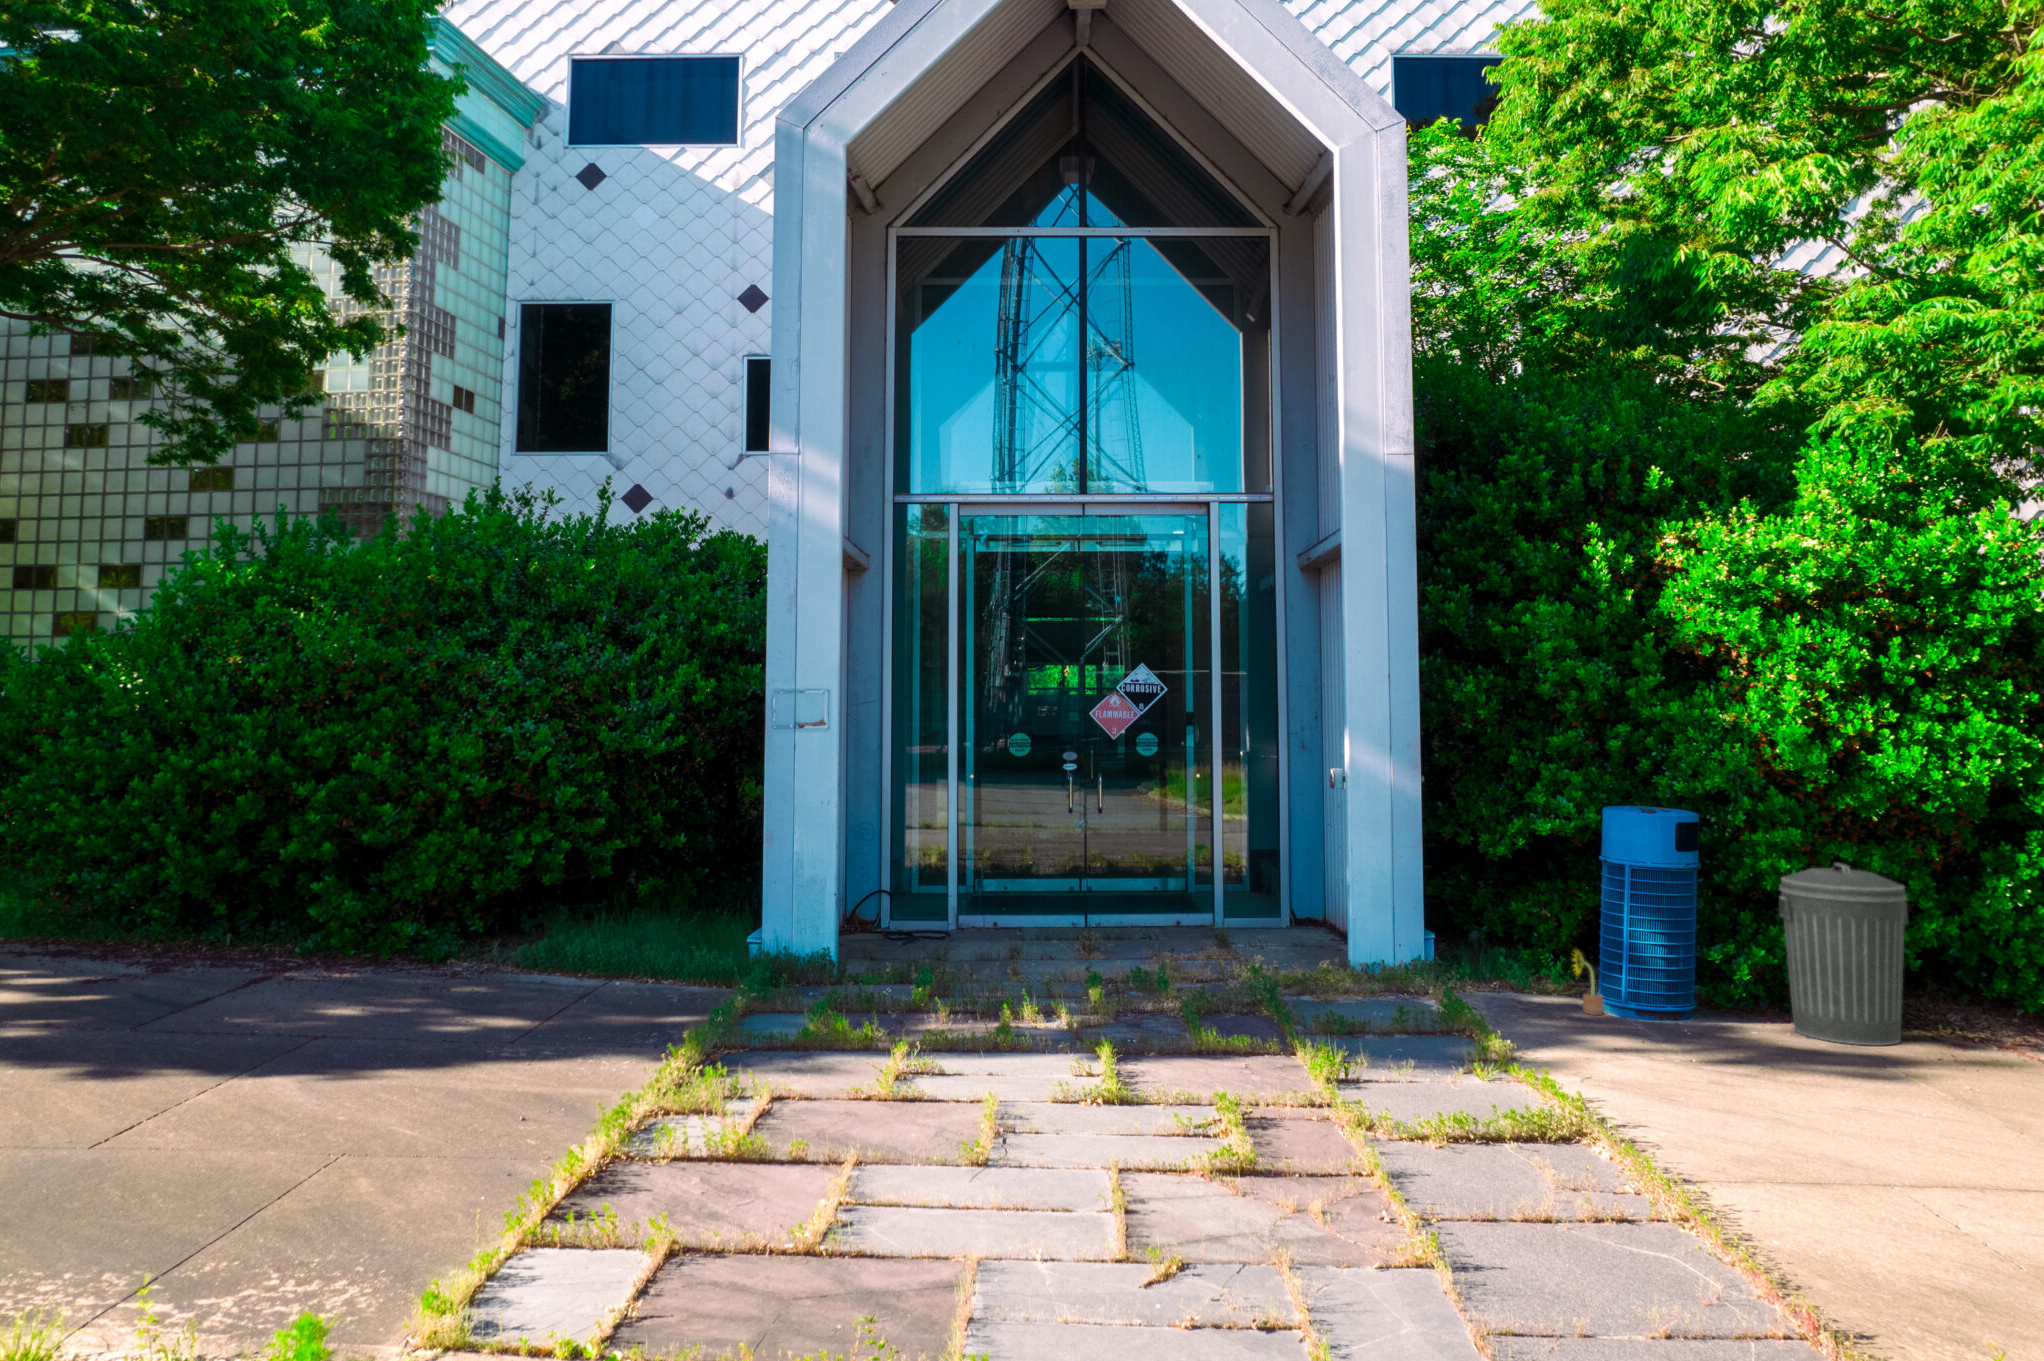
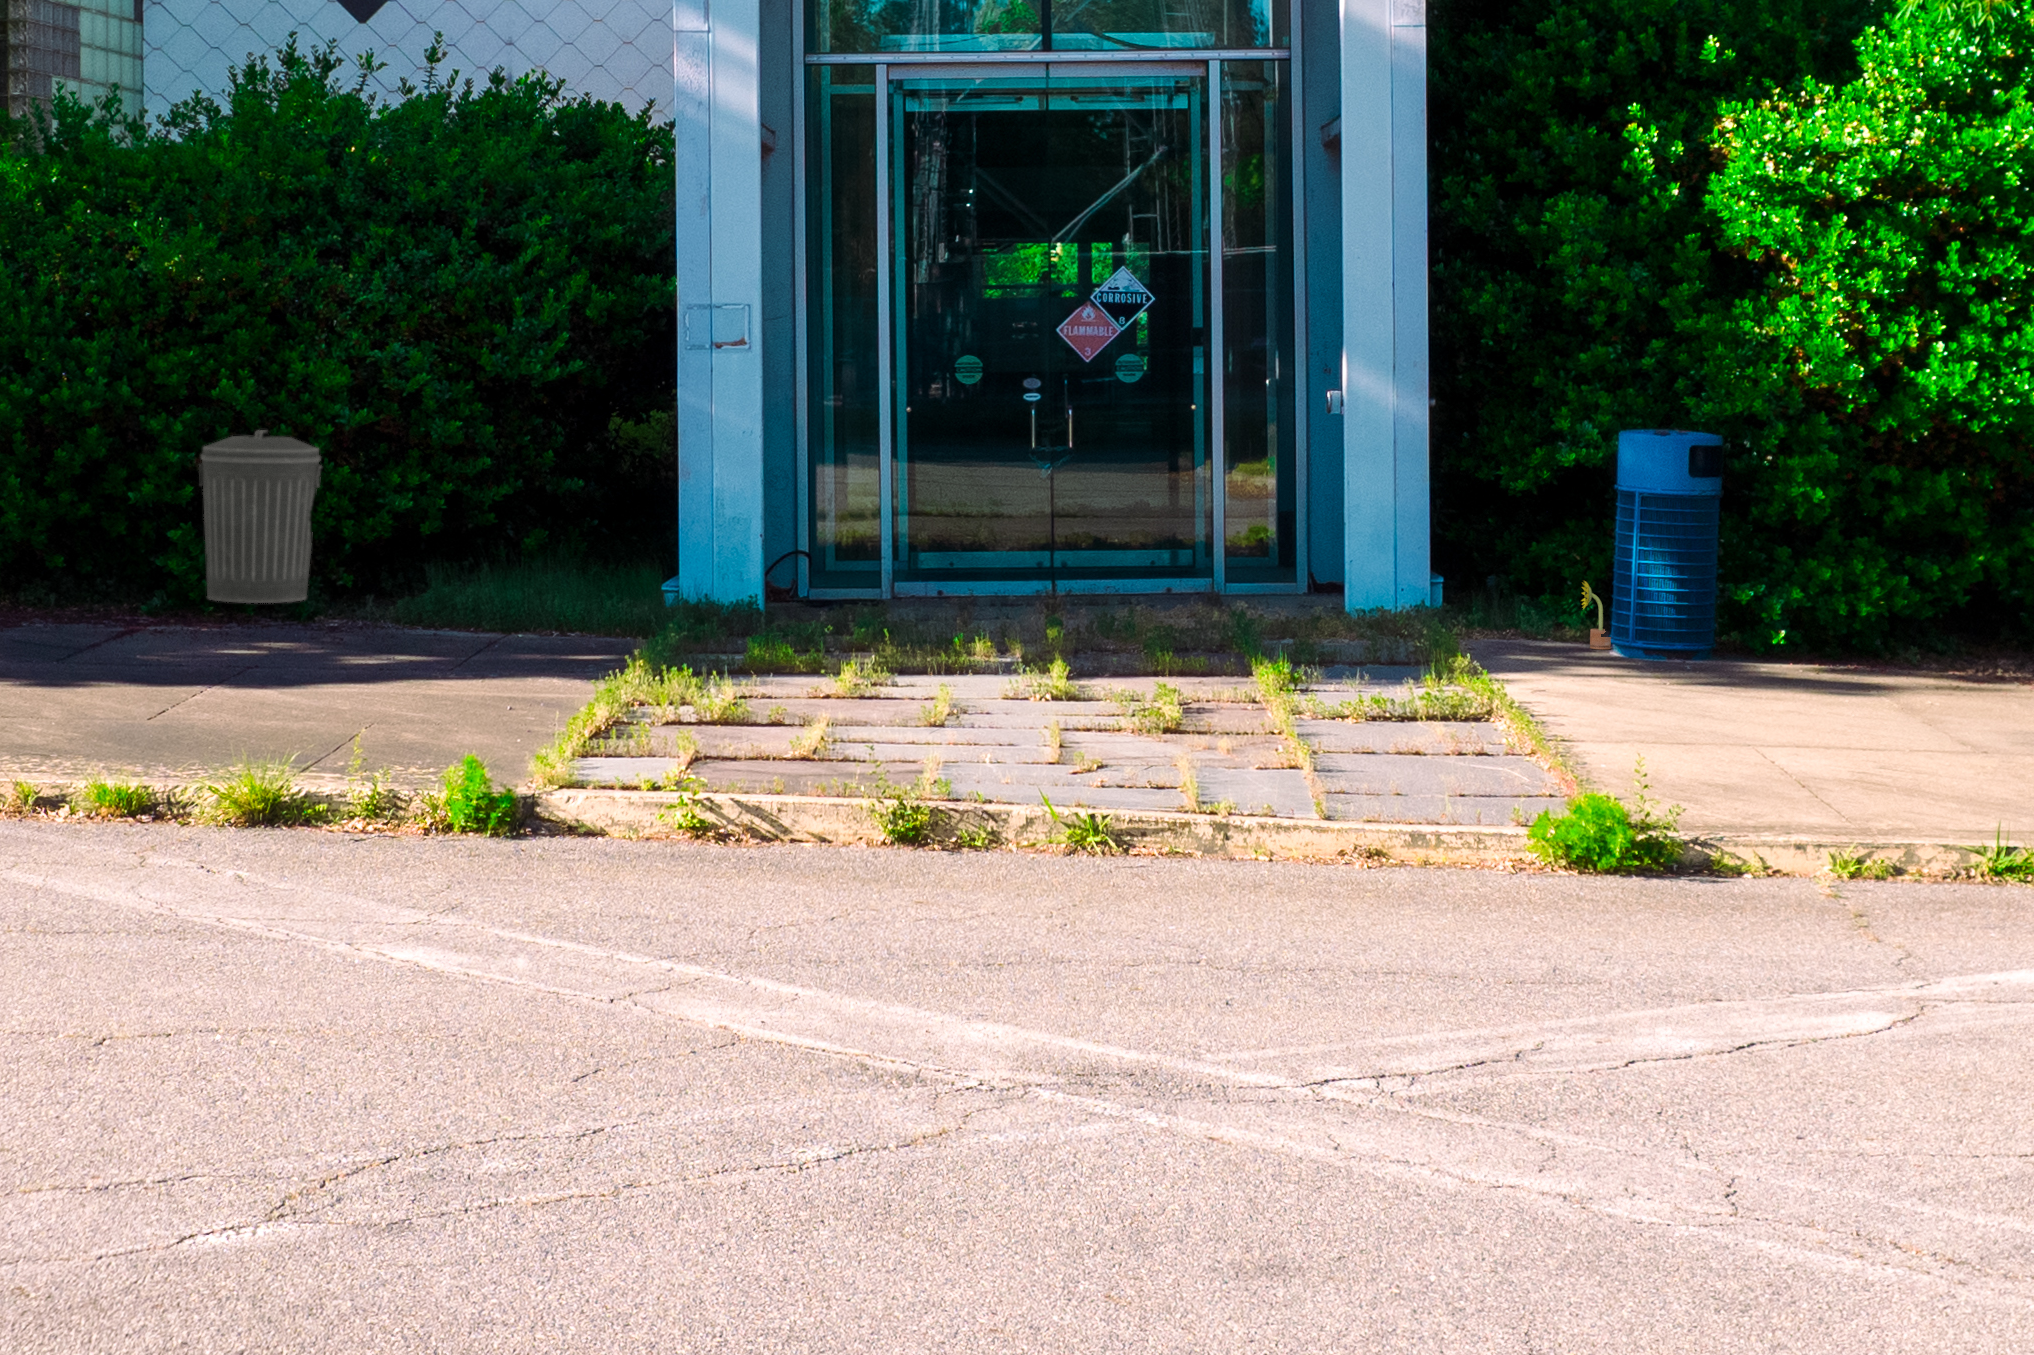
trash can: present [1779,863,1908,1045] -> present [199,430,321,603]

